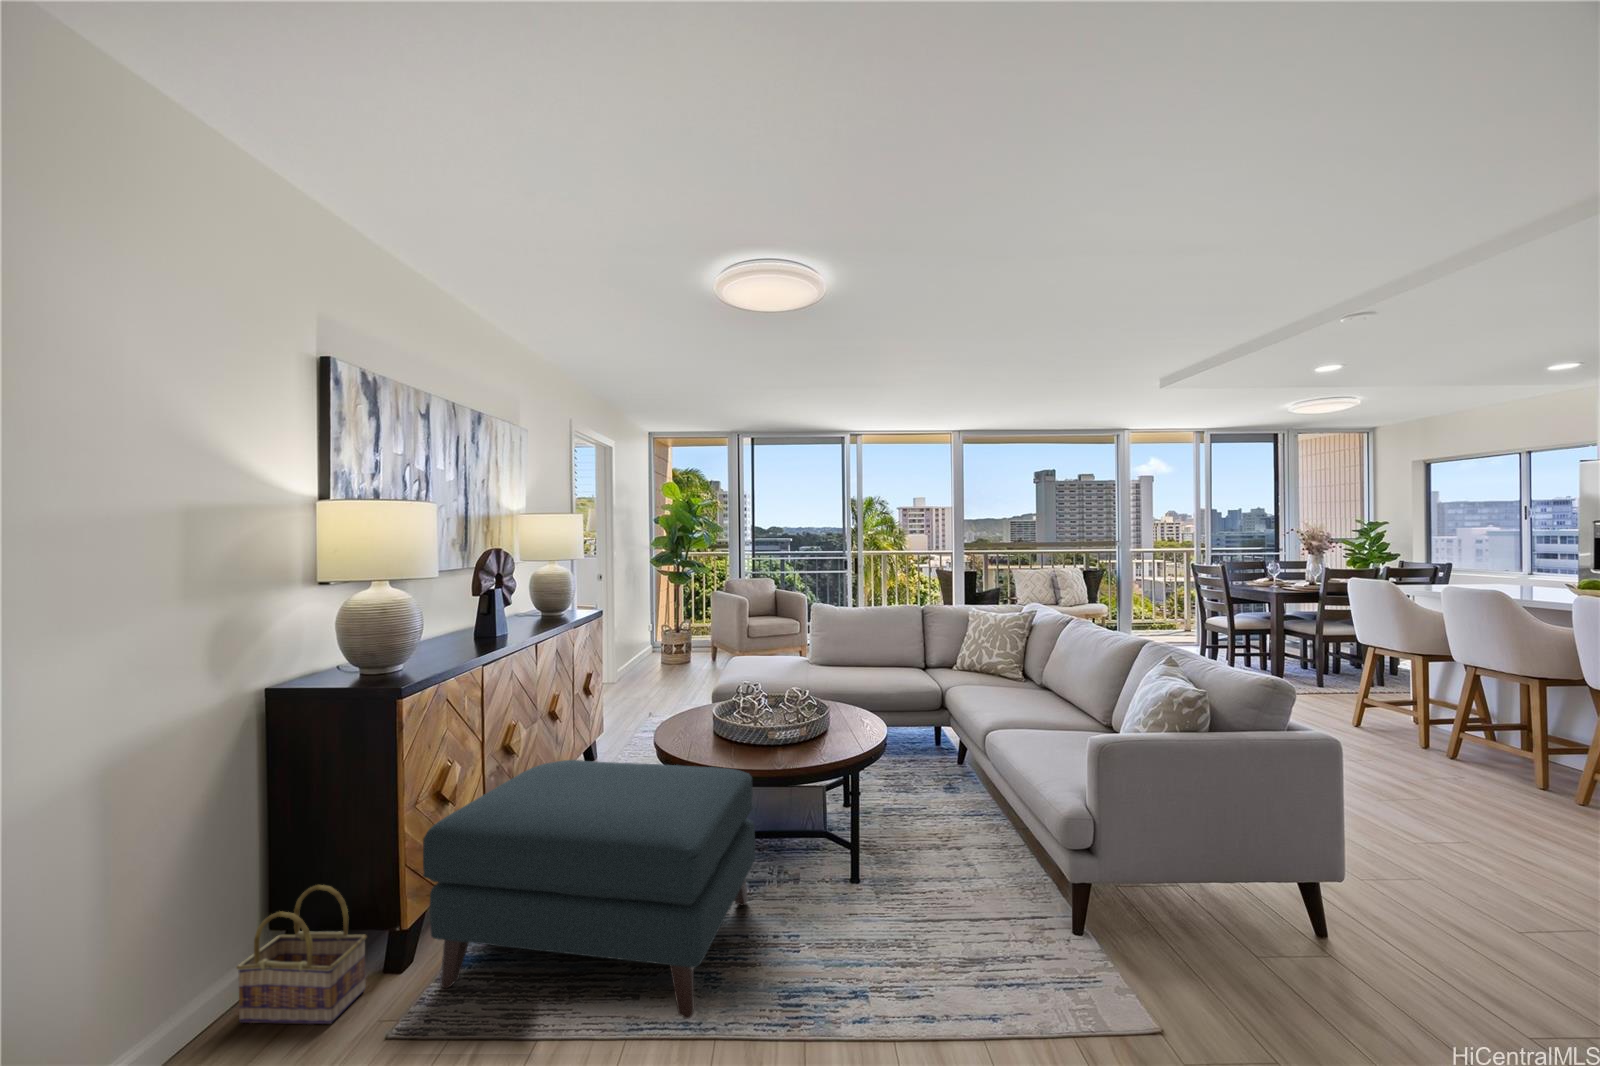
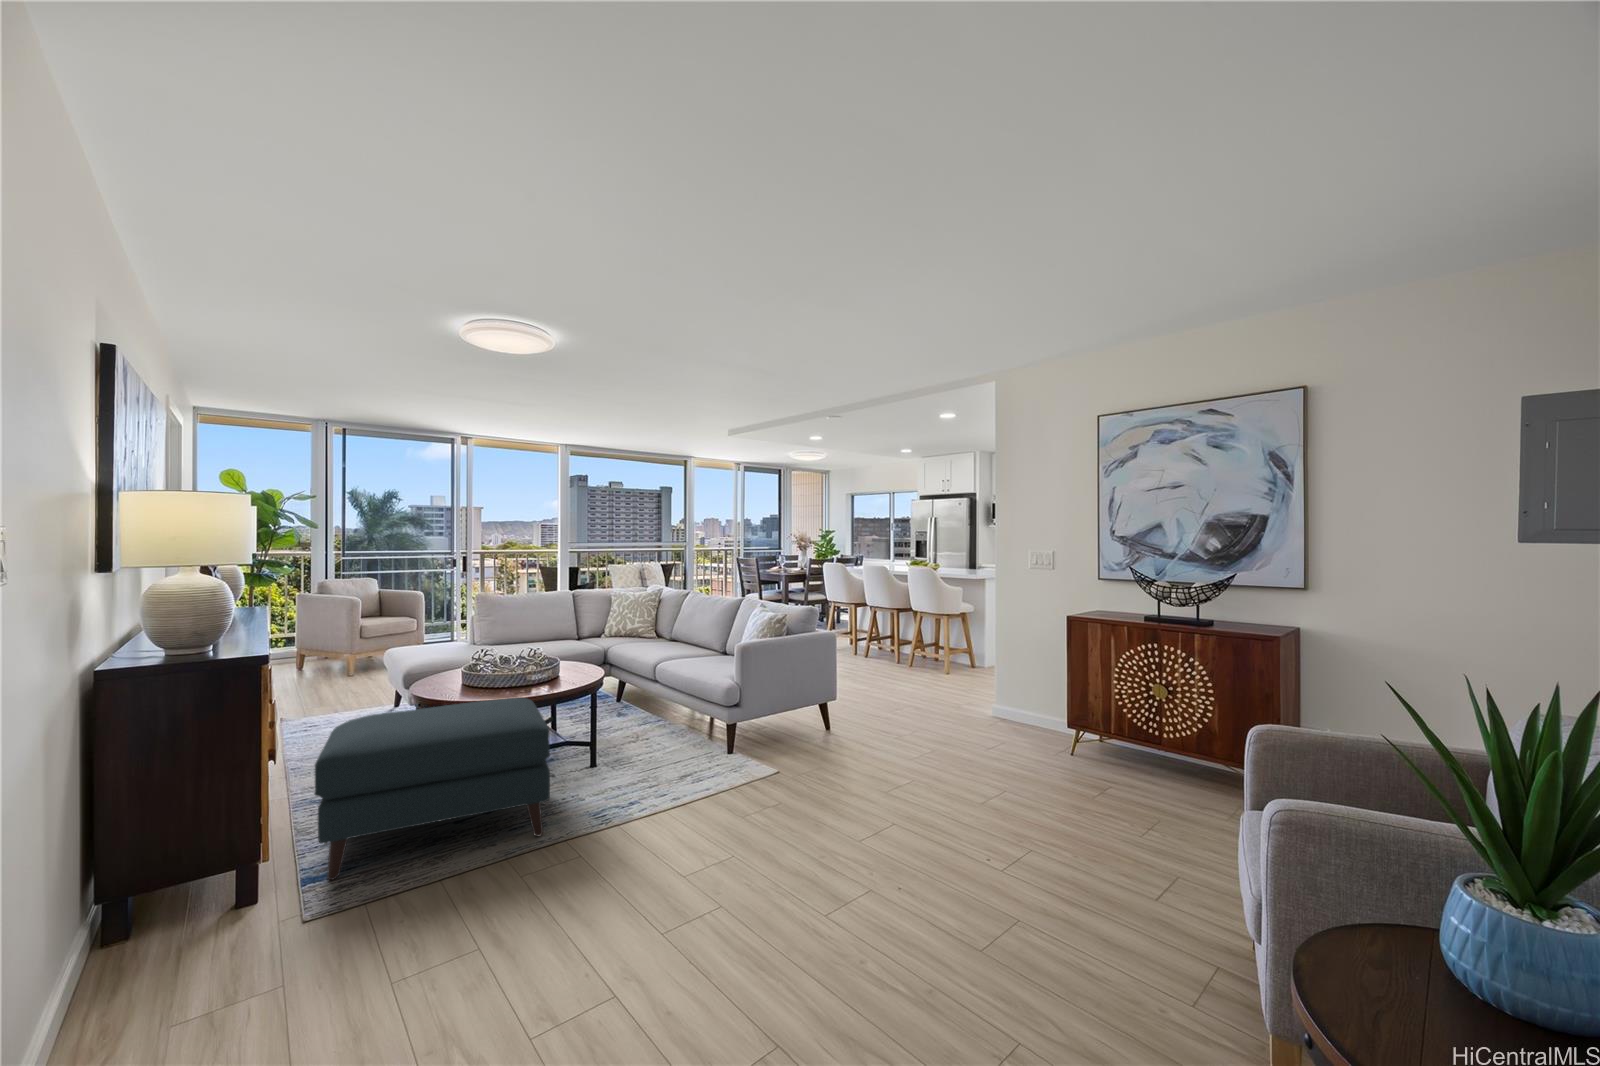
basket: present [237,885,366,1024] -> none [146,826,257,947]

